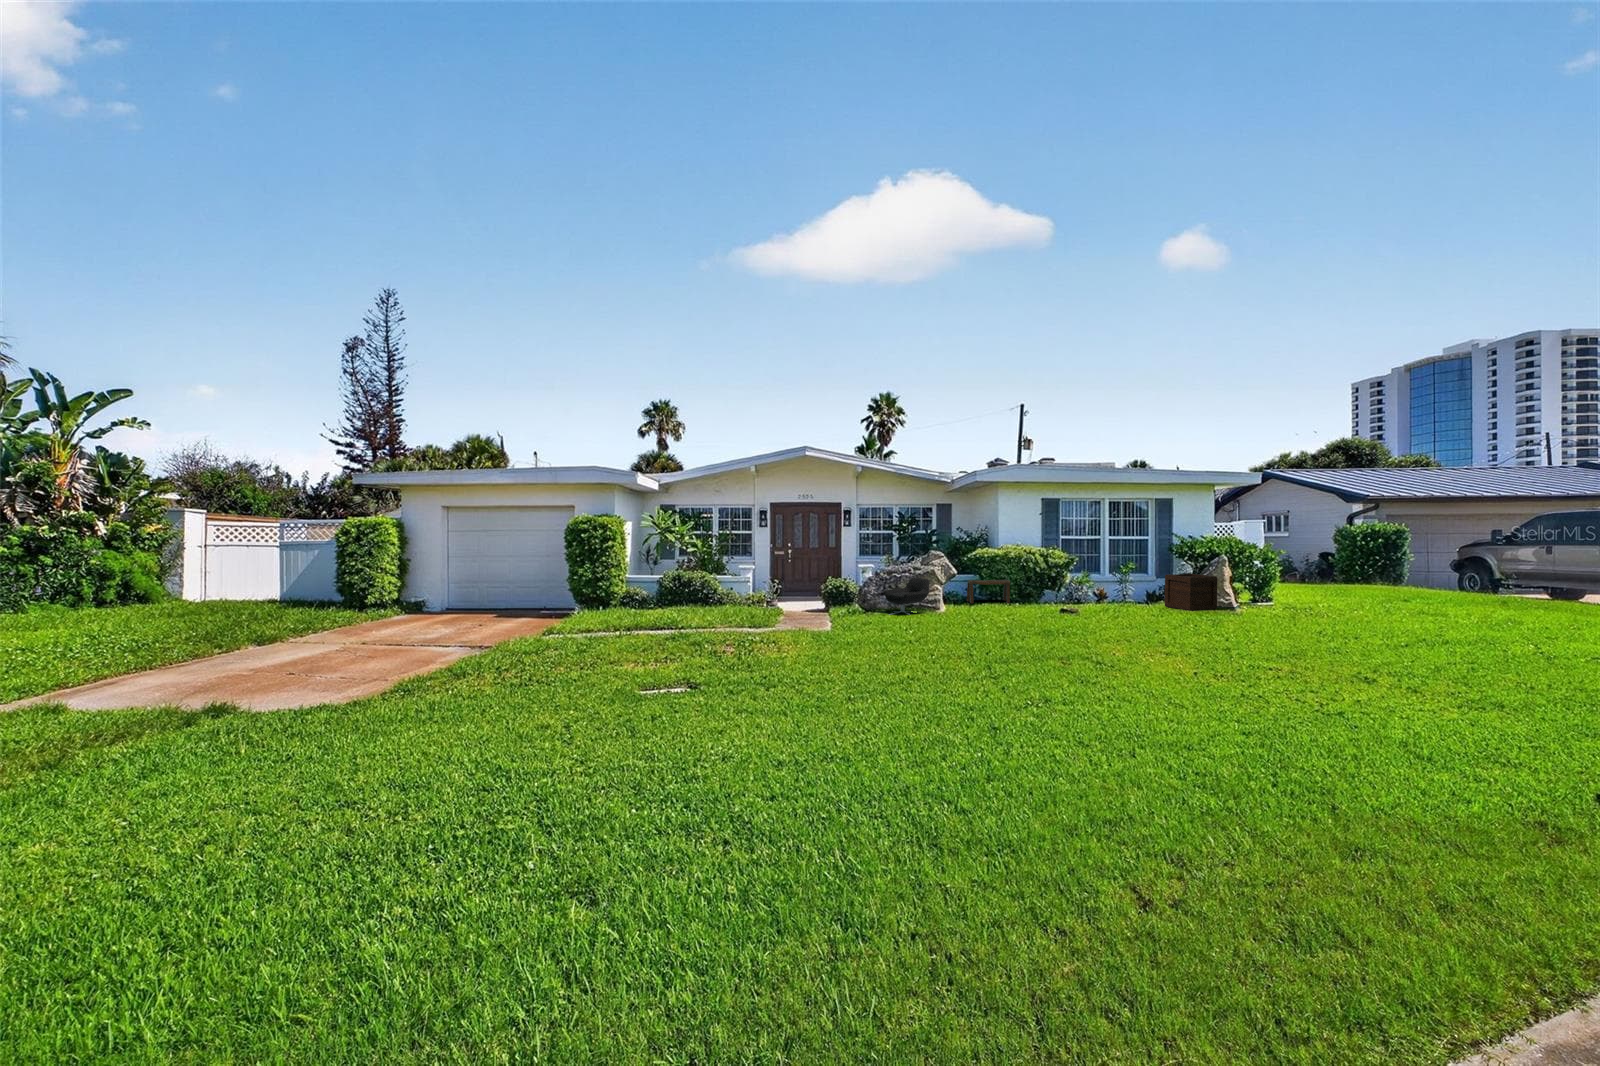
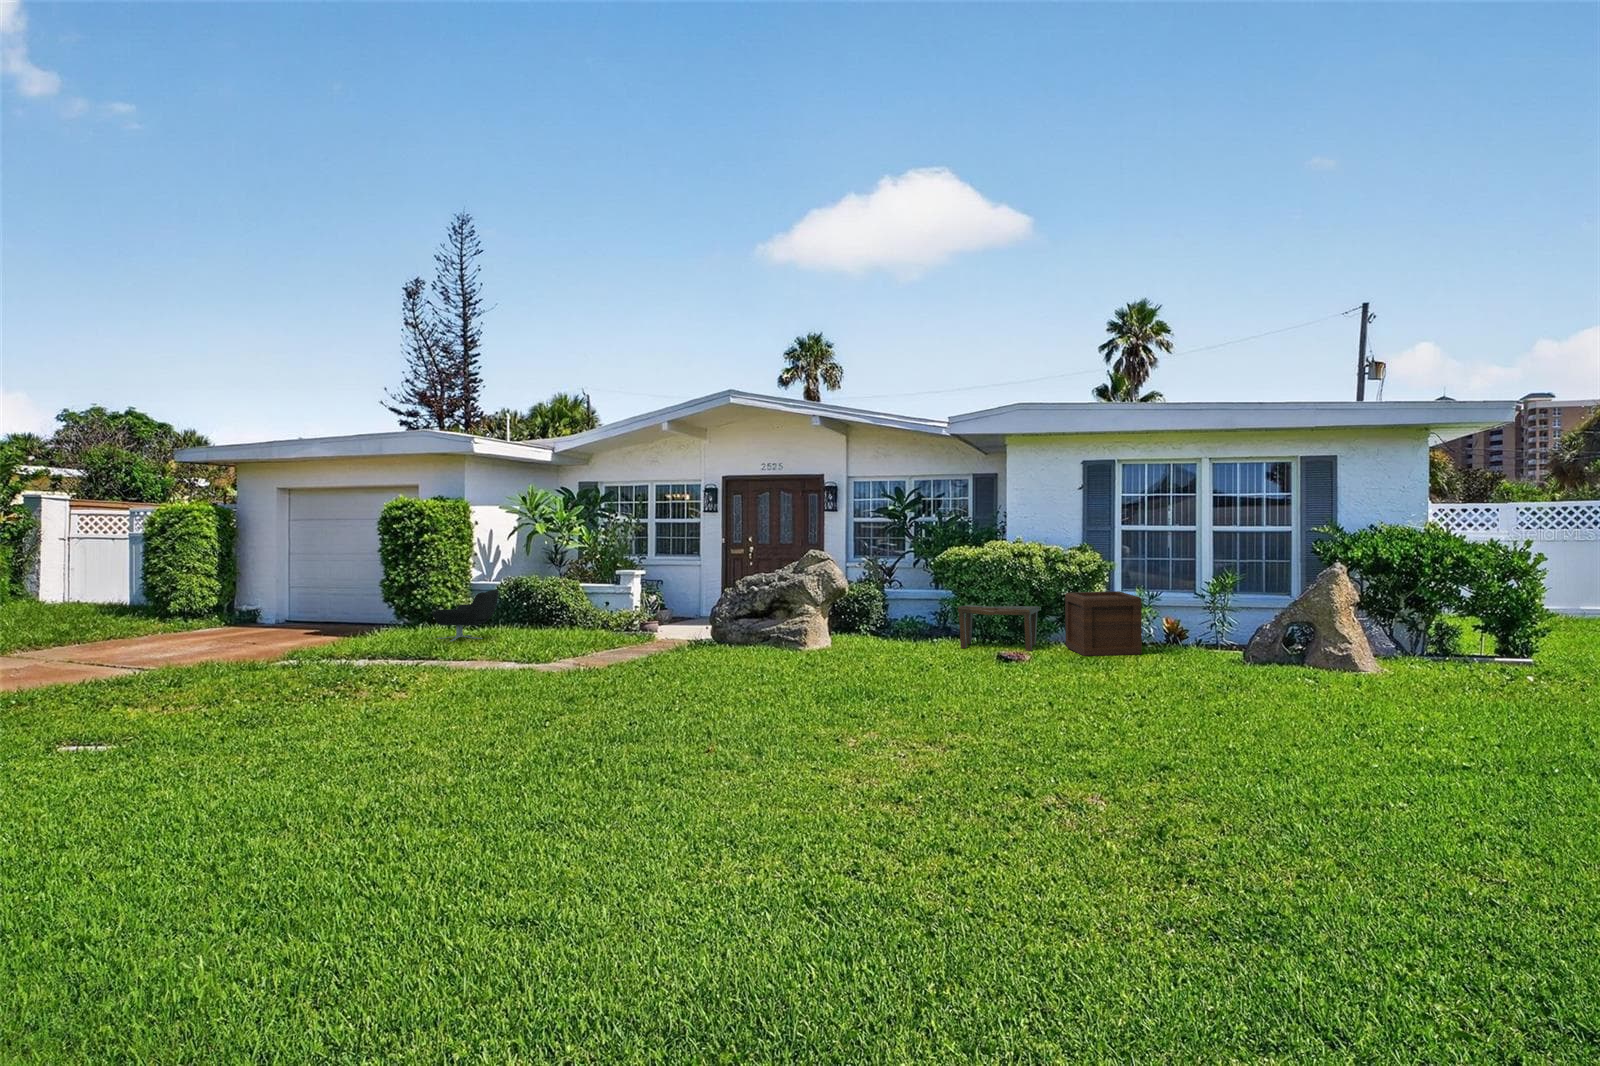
wooden crate: present [1165,574,1217,611] -> present [1065,591,1142,656]
lounge chair: present [883,578,930,615] -> present [432,590,499,641]

